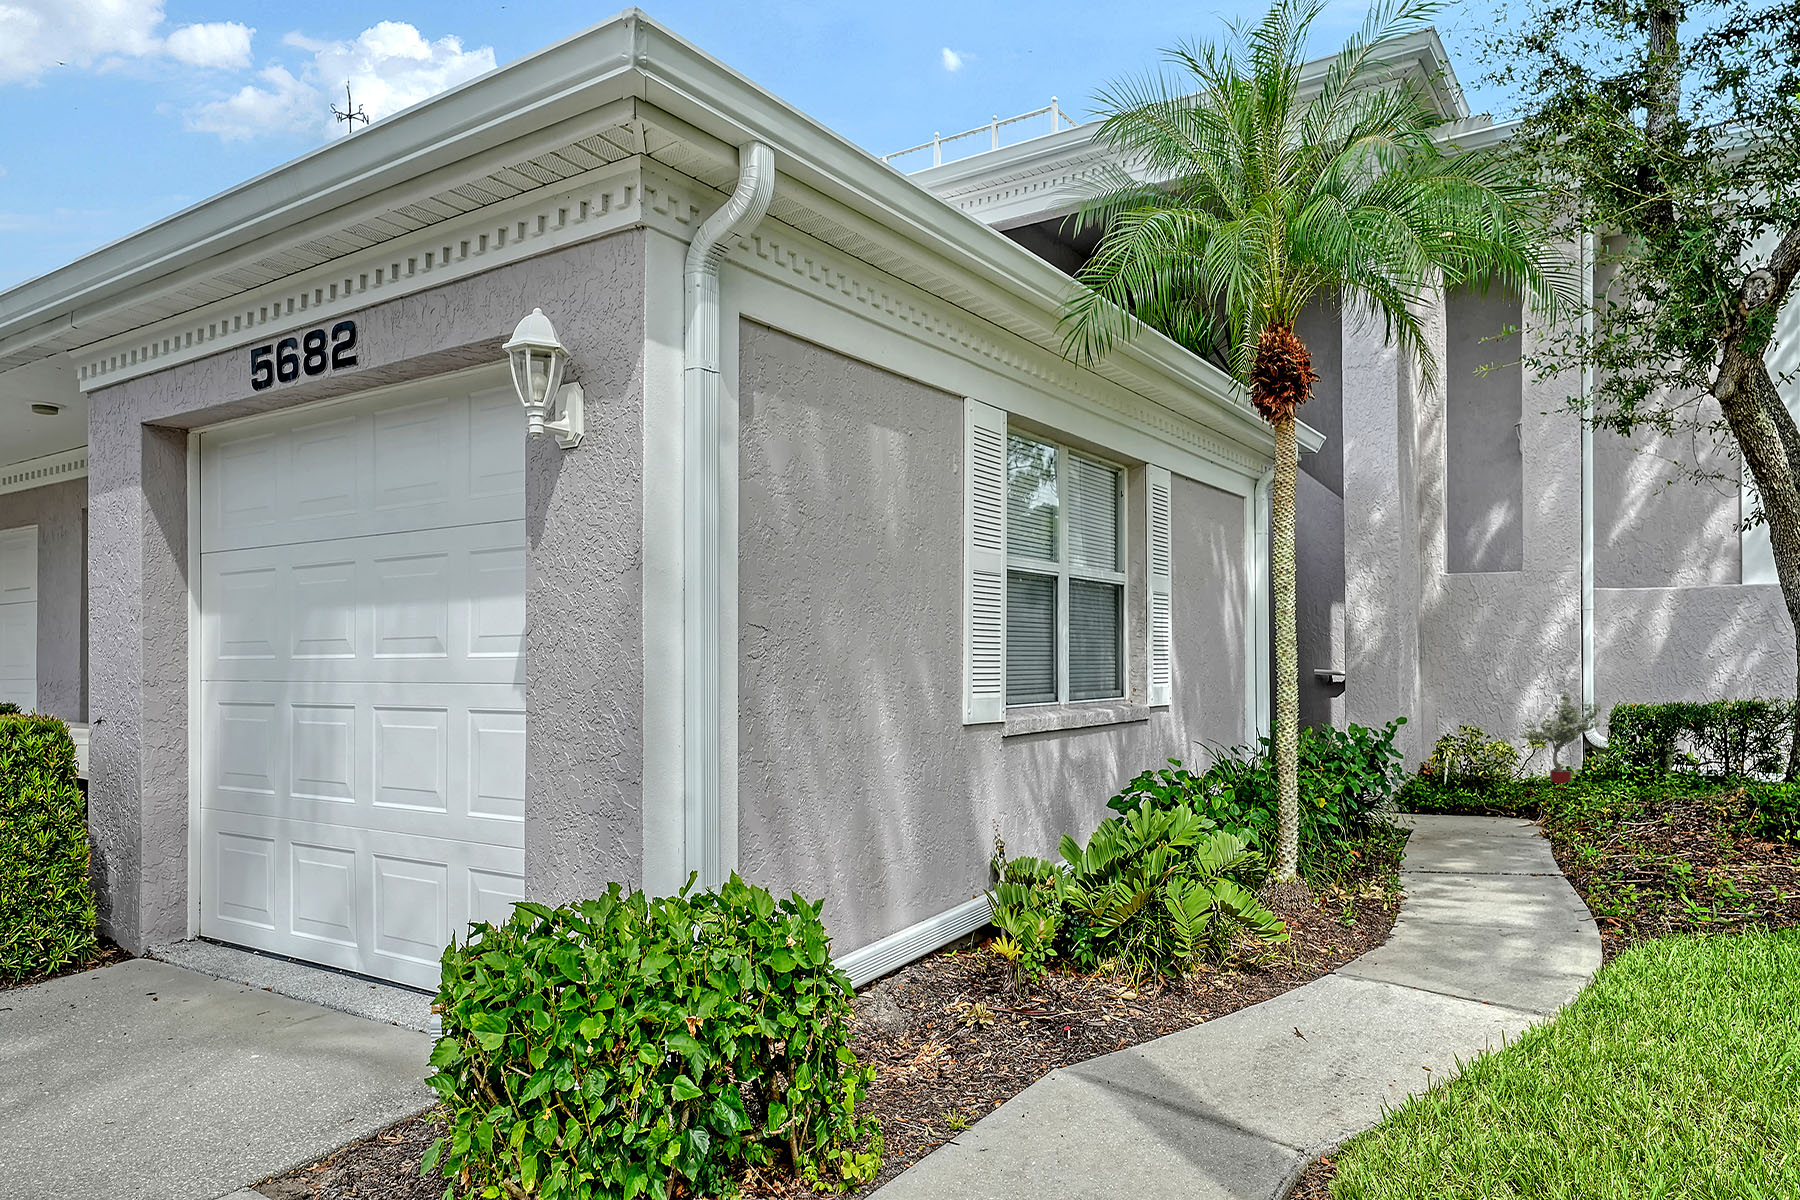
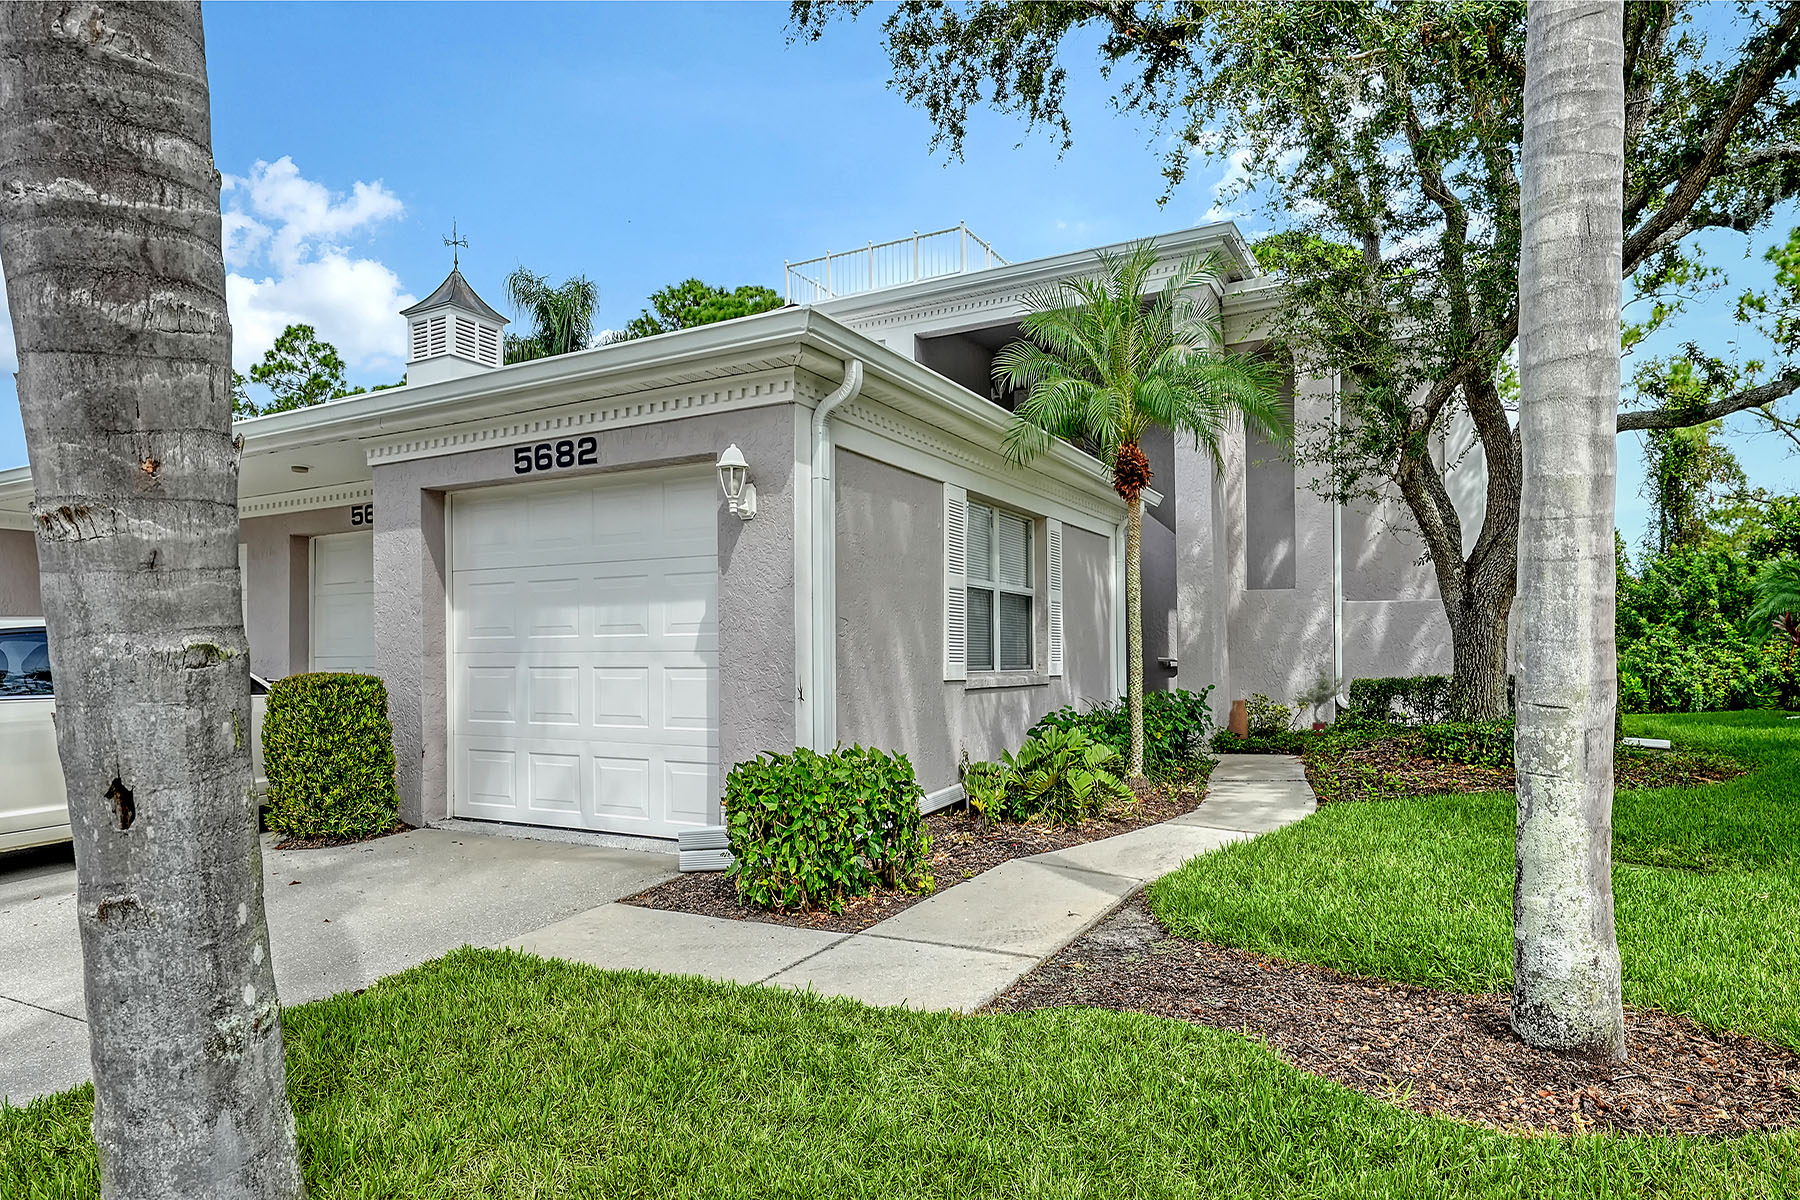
watering can: none [1425,734,1453,794] -> present [1229,698,1248,739]

